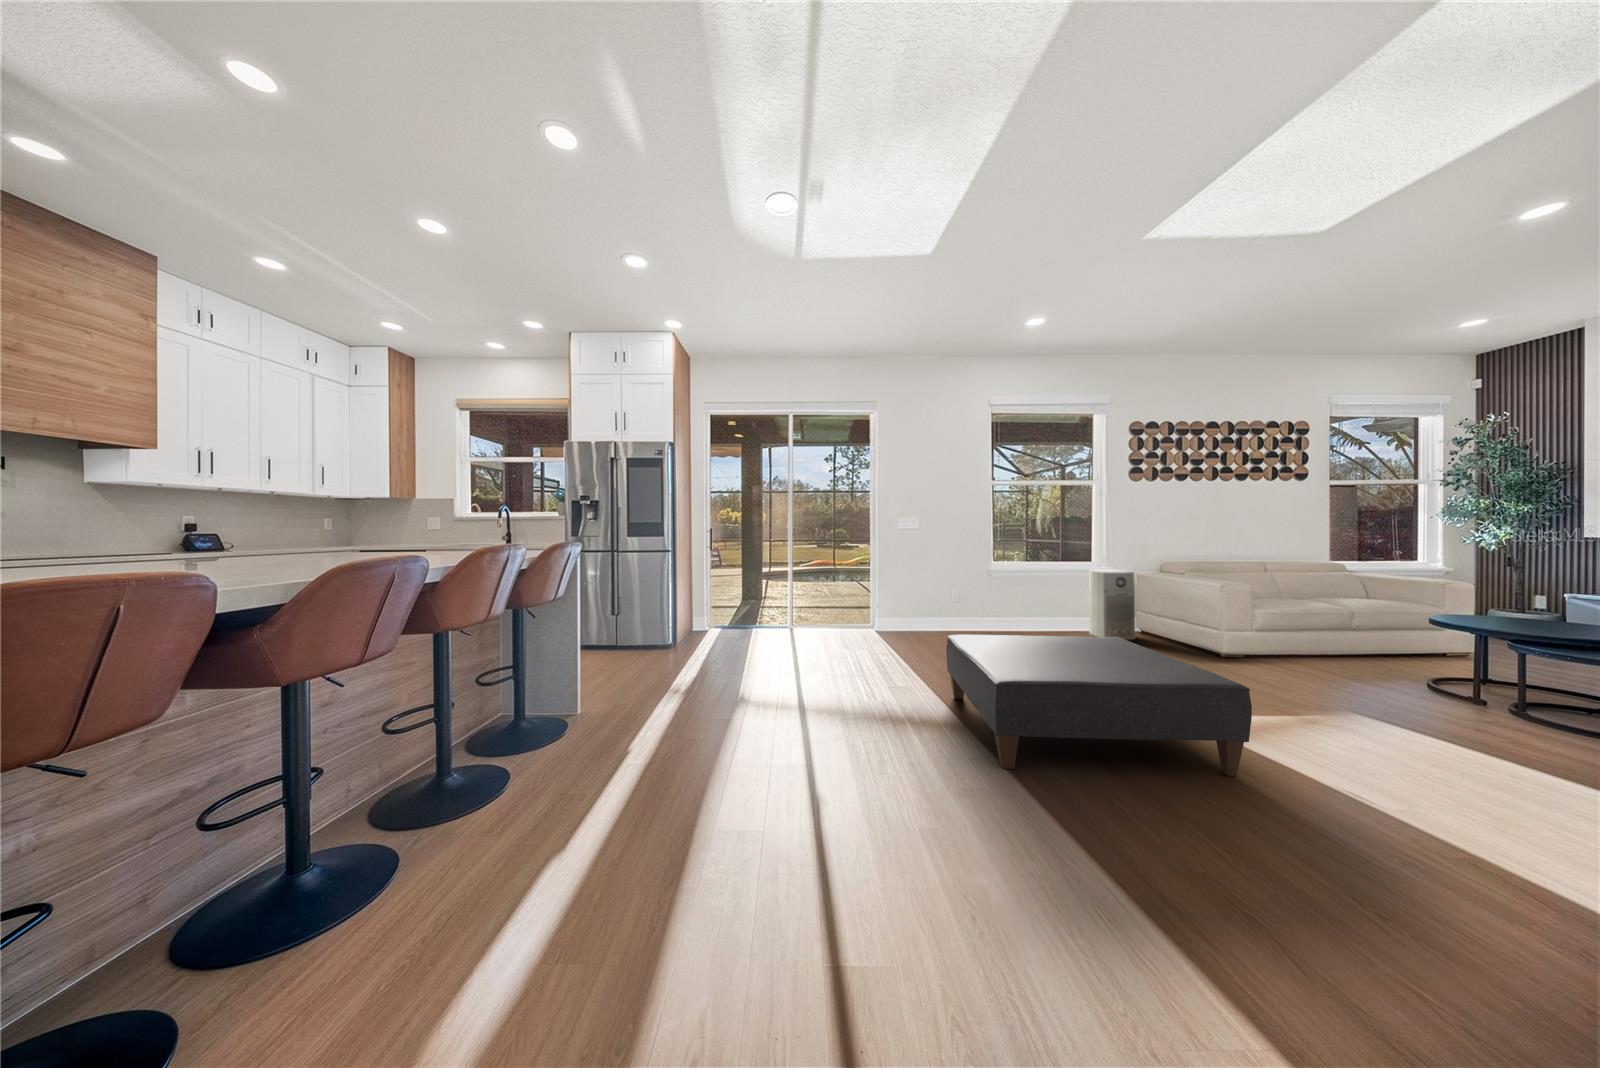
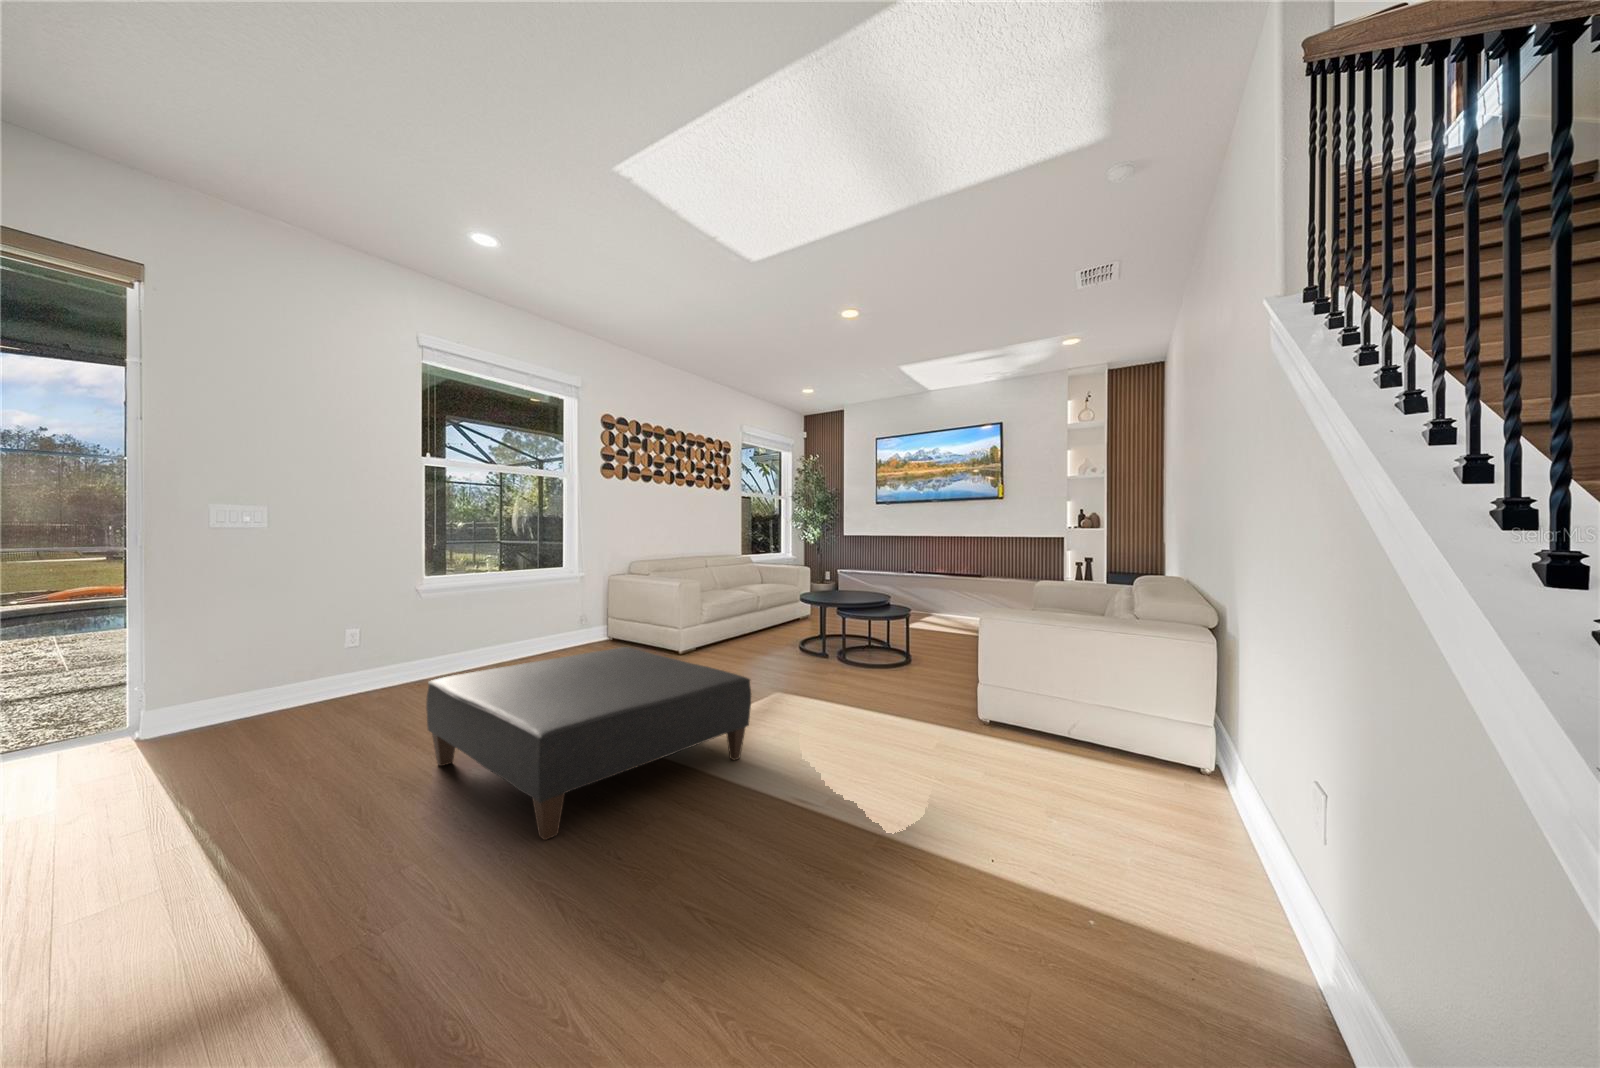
air purifier: present [1089,569,1135,640] -> none [565,570,611,646]

